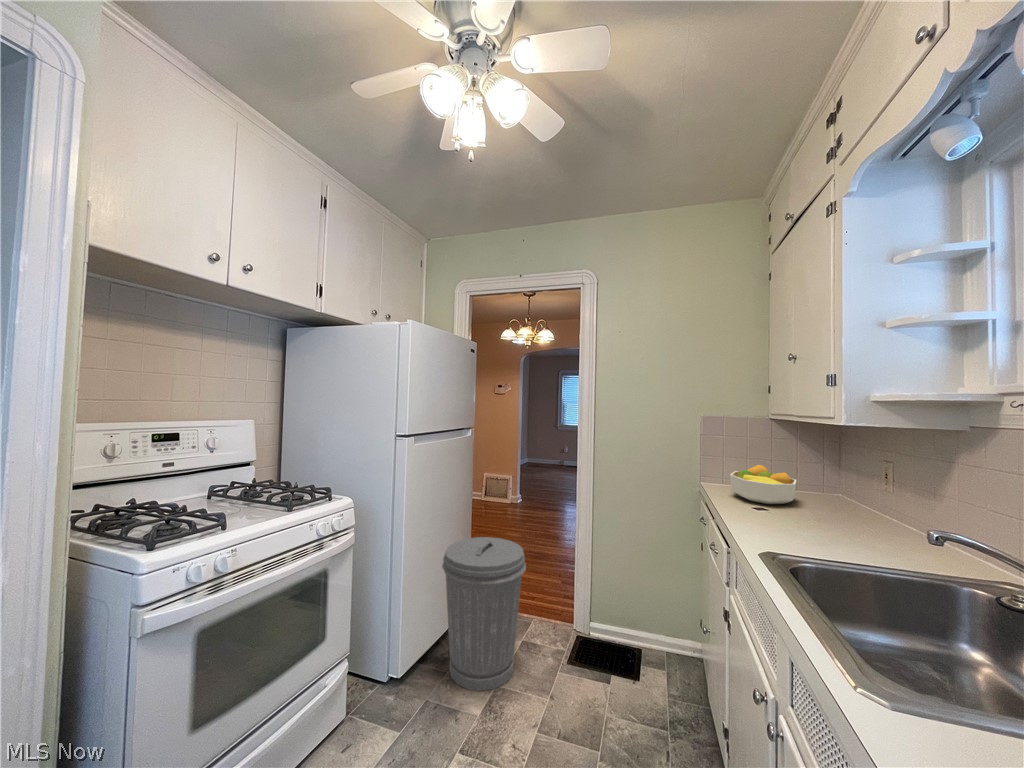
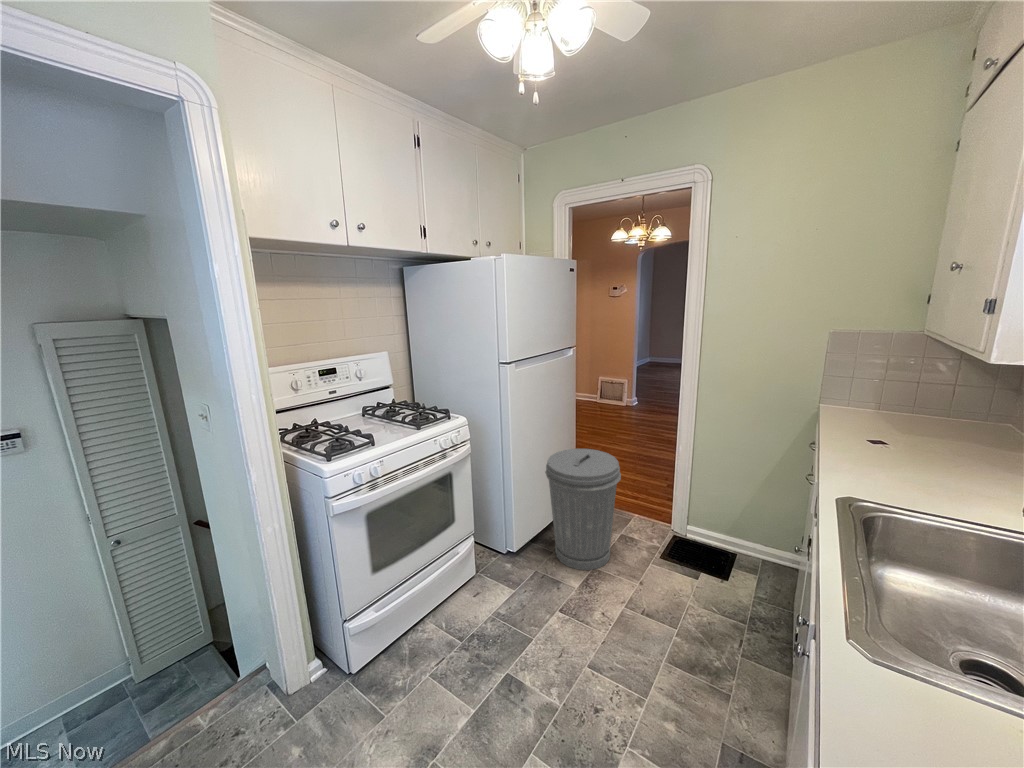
fruit bowl: present [730,464,797,504] -> none [851,390,939,437]

